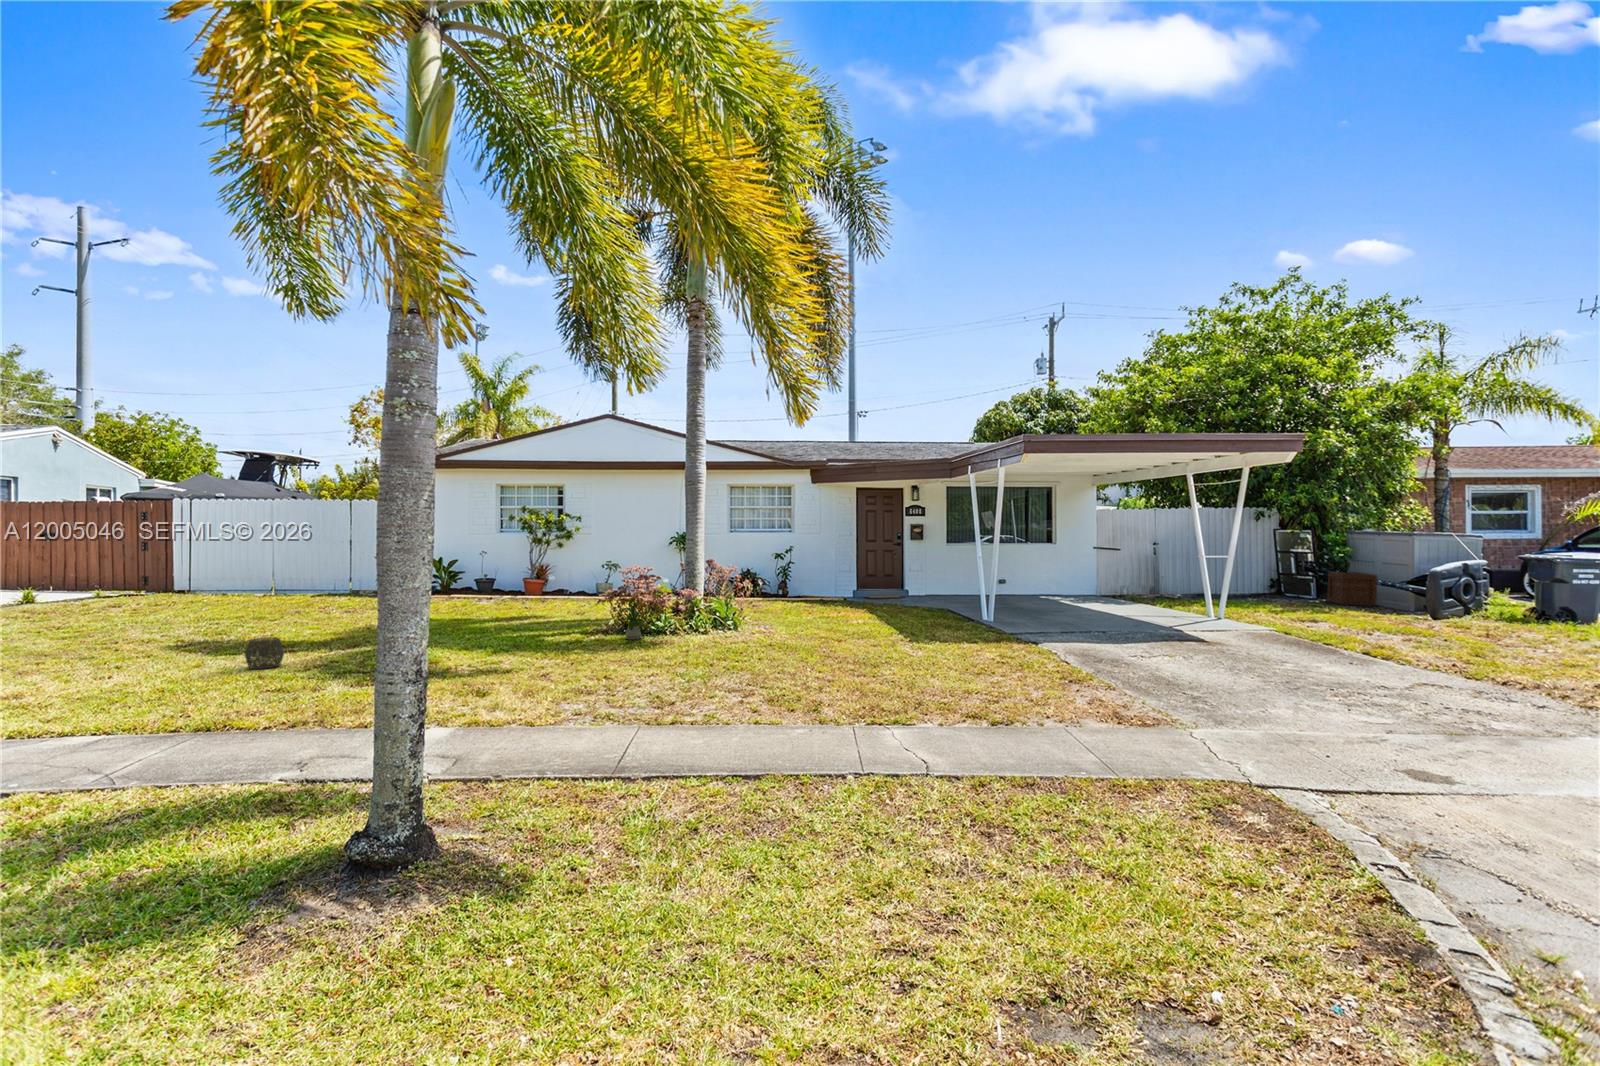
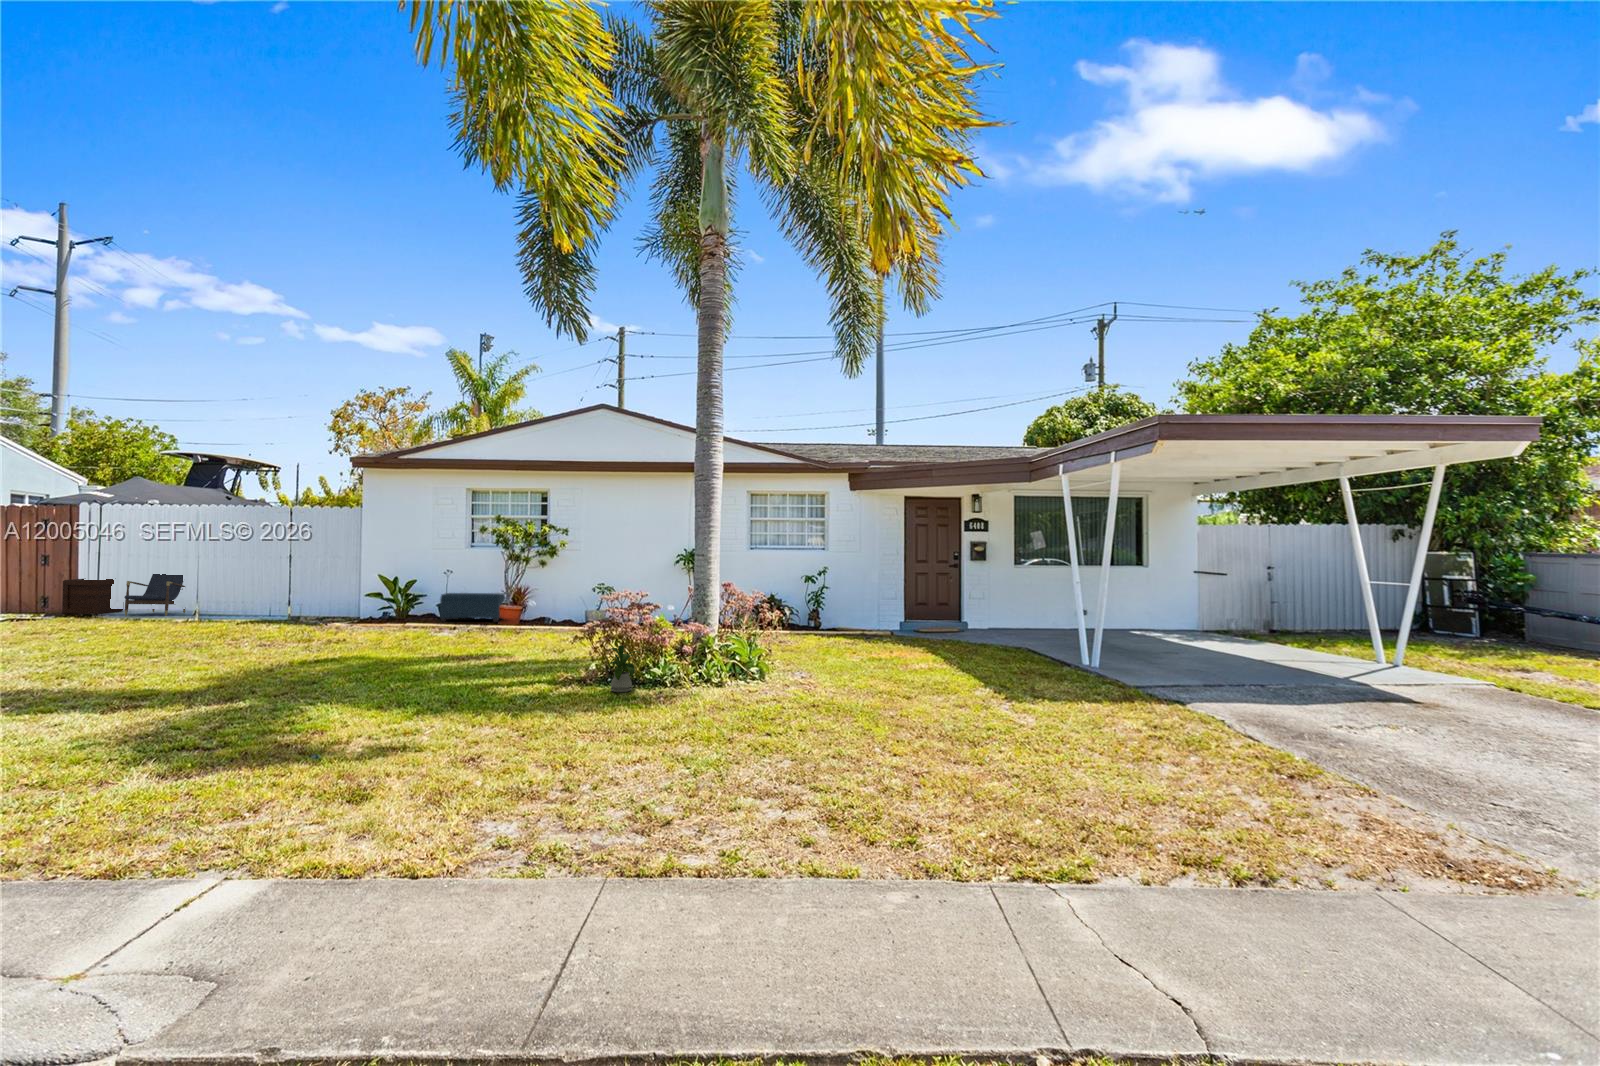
lounge chair: none [216,552,265,591] -> present [125,574,185,616]
bench: none [478,570,531,593] -> present [440,593,505,622]
wooden crate: present [1327,572,1377,606] -> present [62,579,123,614]
woven basket: present [245,637,284,669] -> none [43,691,107,740]

